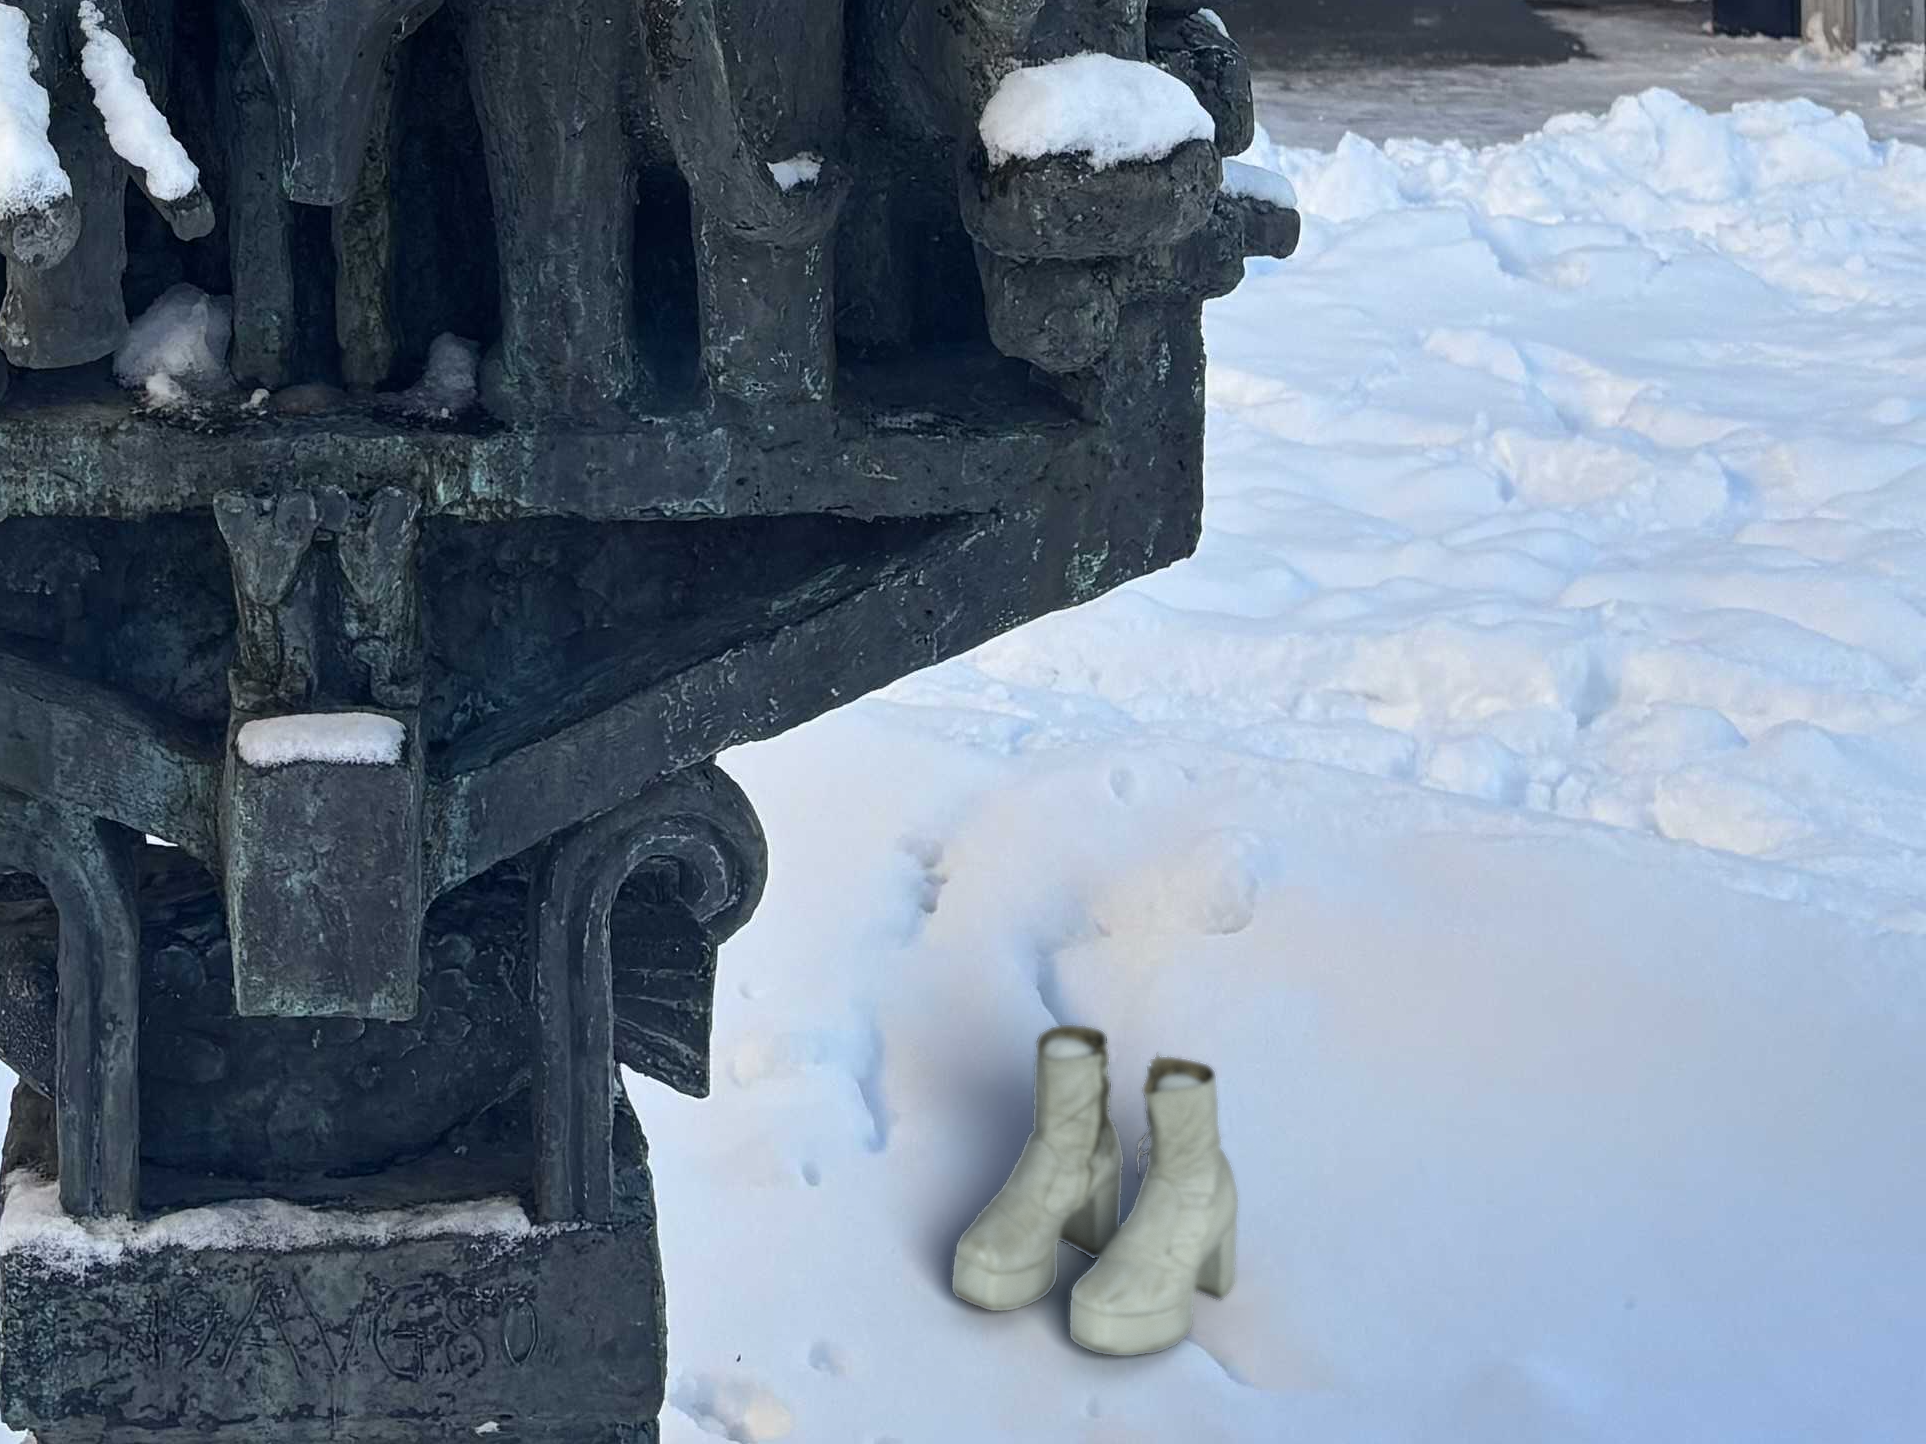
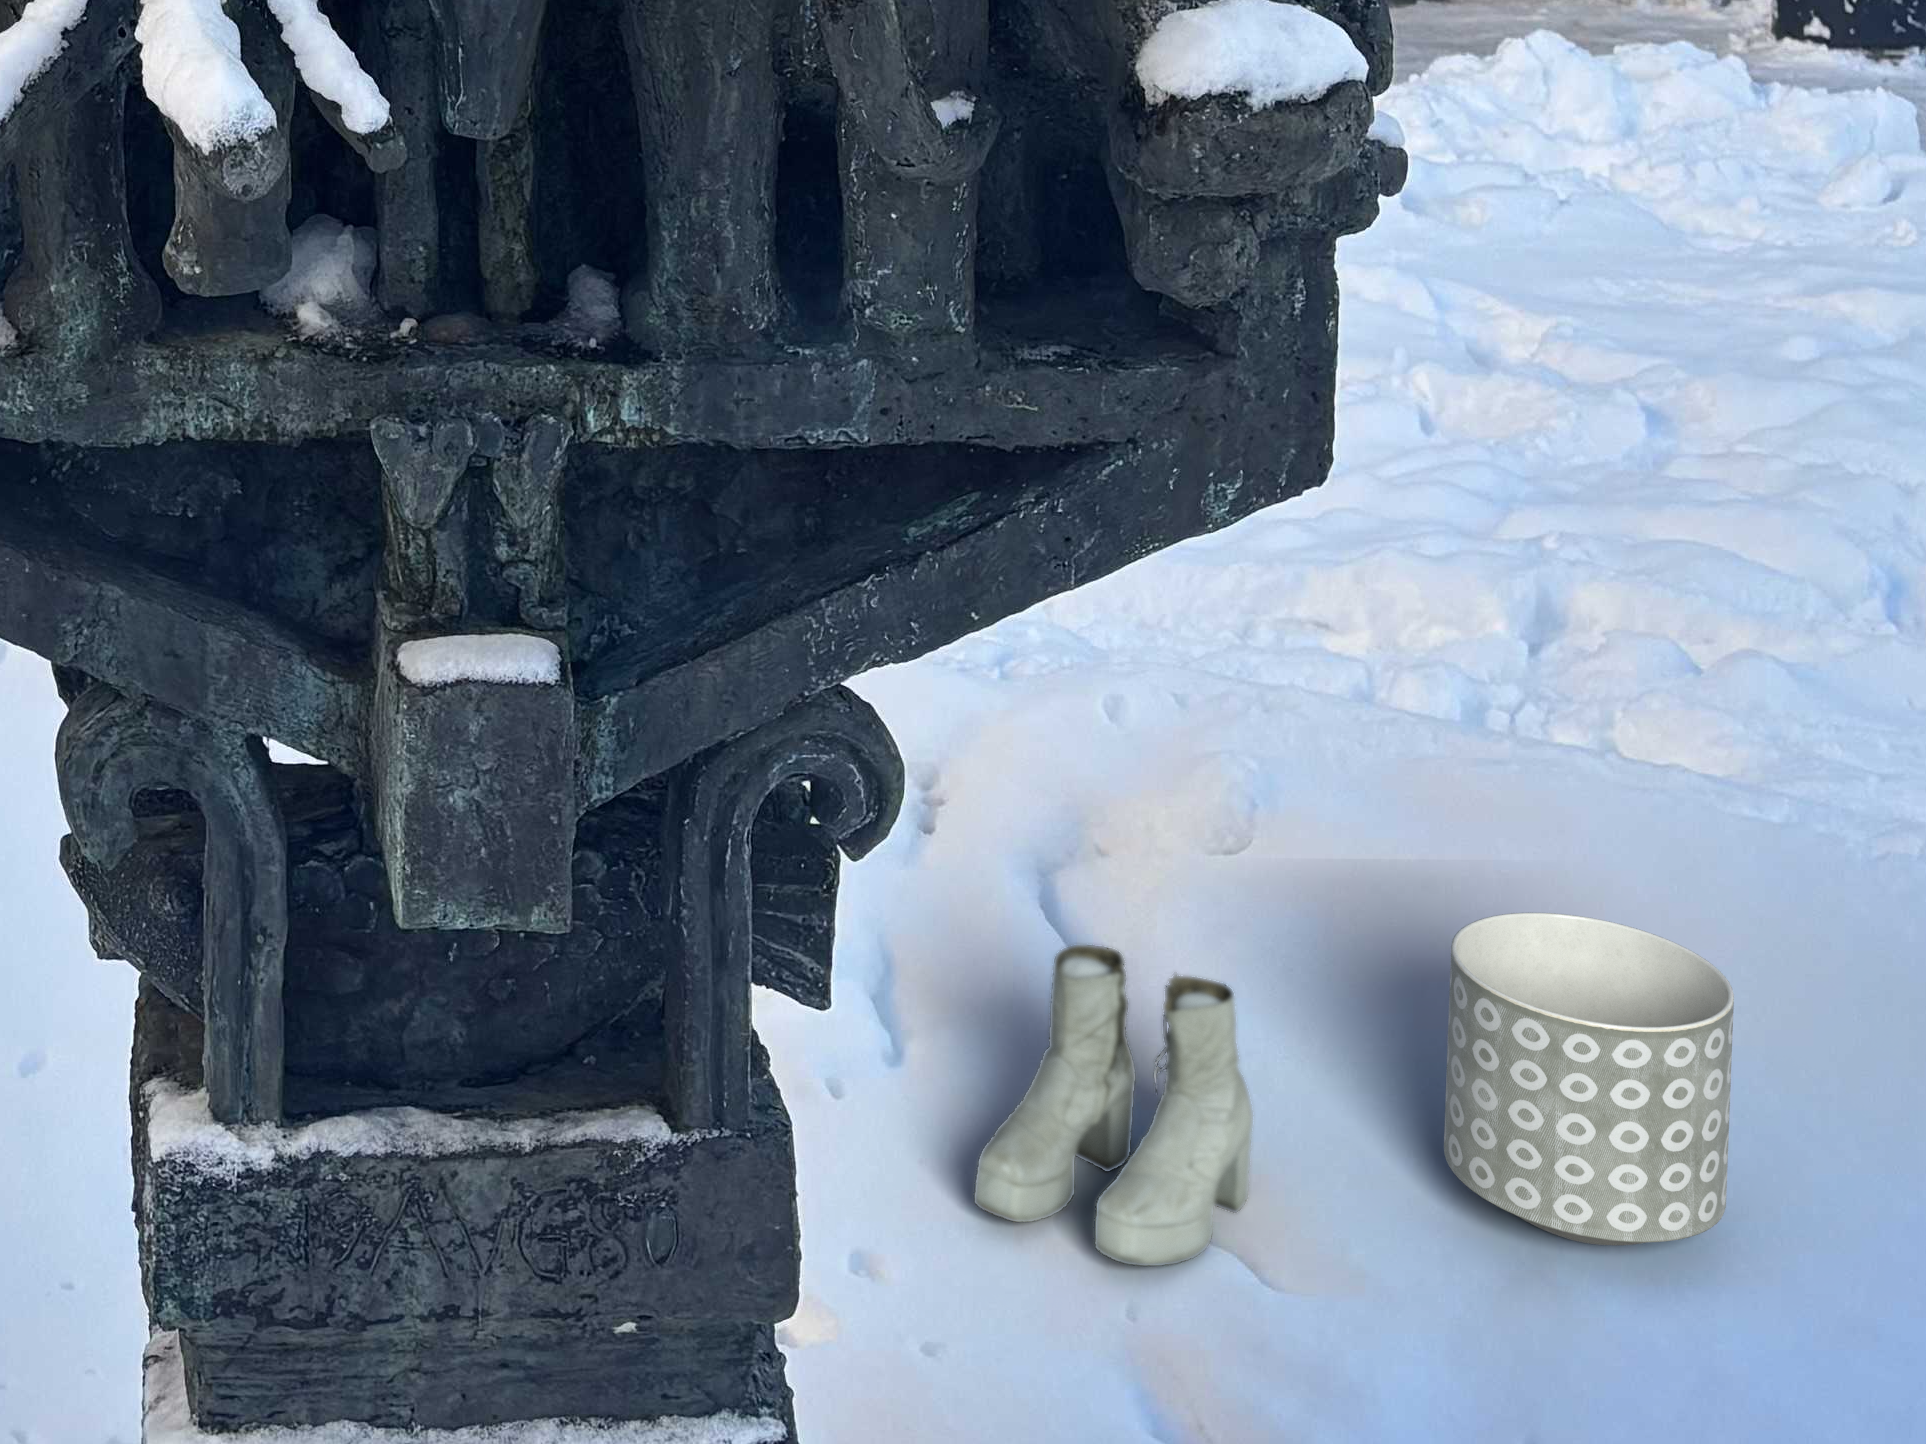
planter: none [1434,990,1722,1333] -> present [1444,913,1734,1245]

